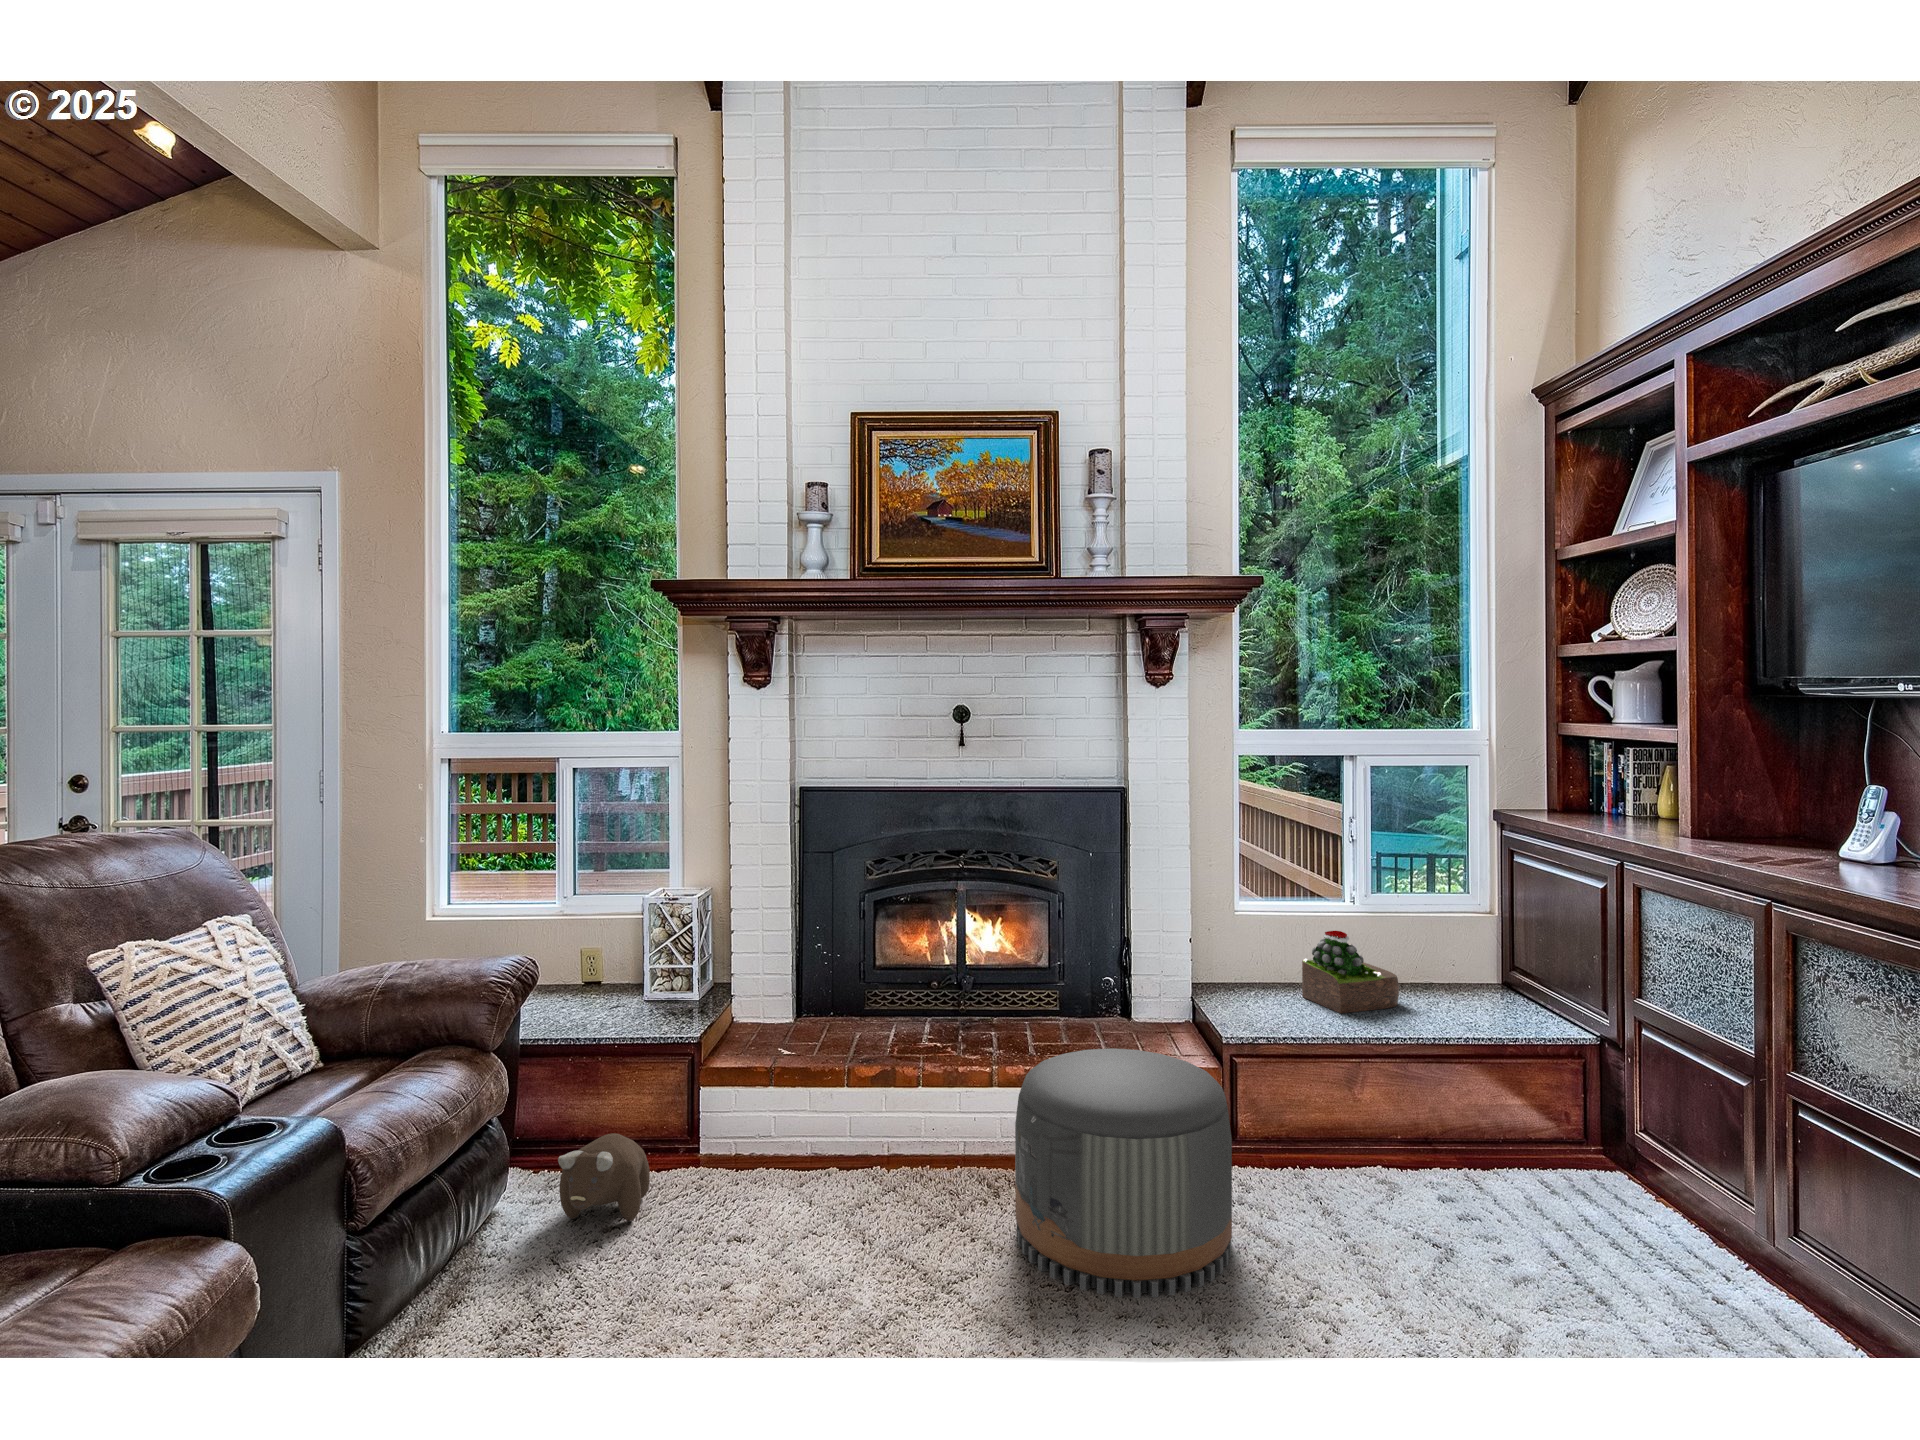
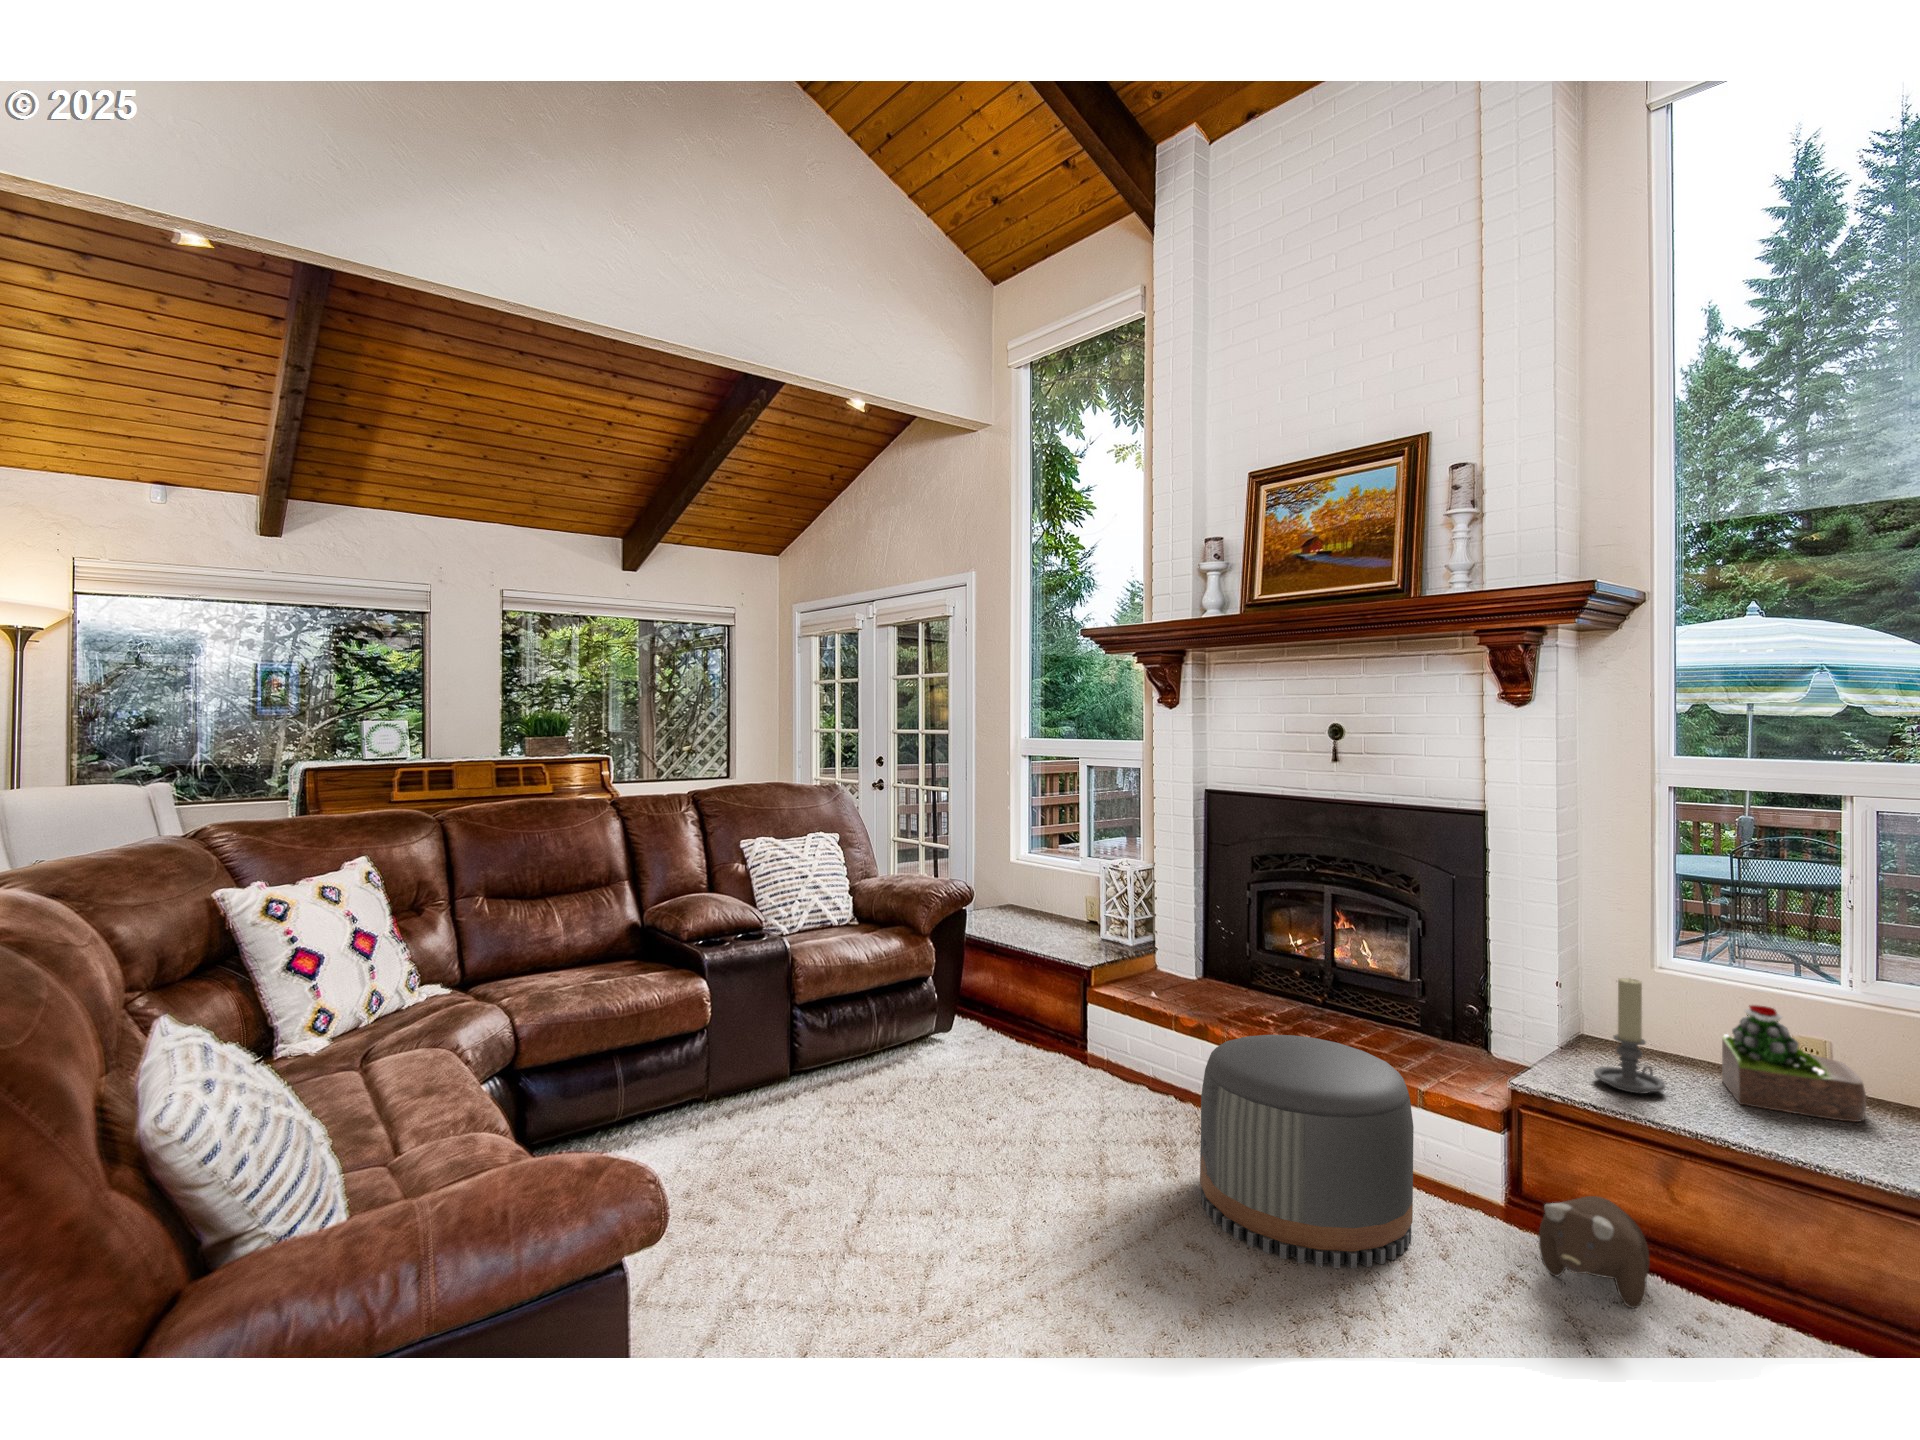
candle holder: none [1253,927,1306,1025] -> present [1594,978,1665,1094]
plush toy: present [558,1133,650,1221] -> present [1539,1196,1650,1308]

